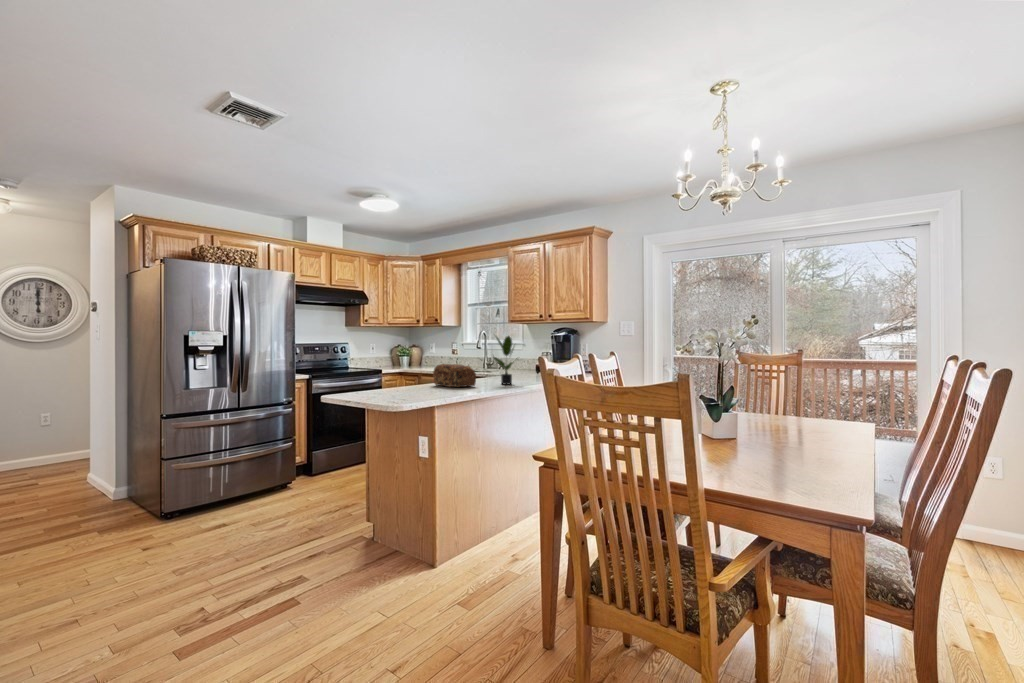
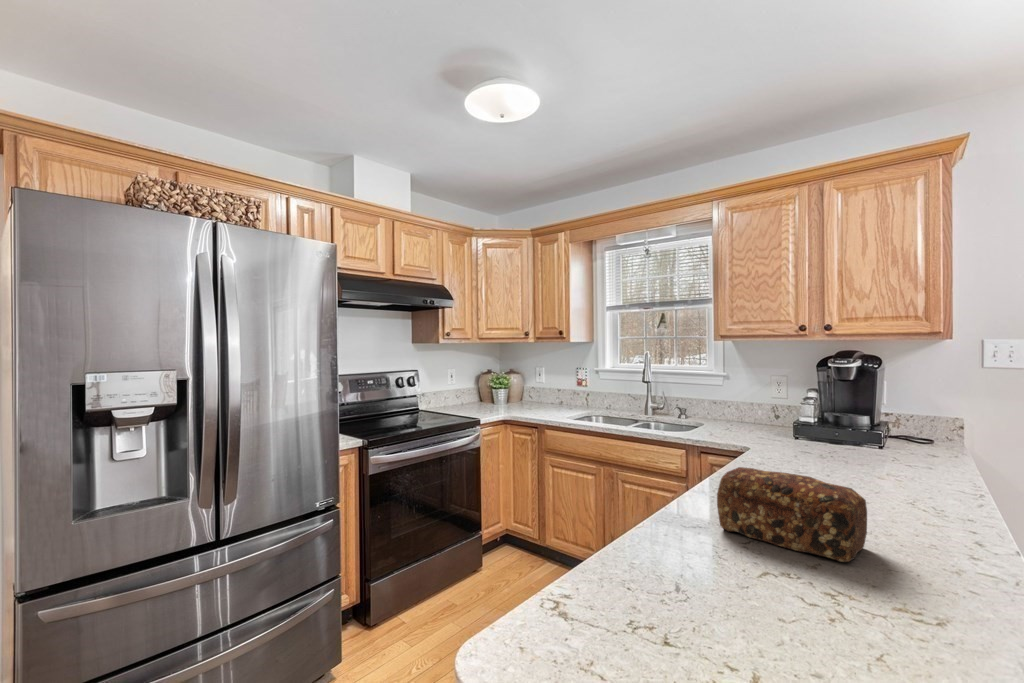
potted plant: present [494,336,517,385] -> none [863,385,953,526]

